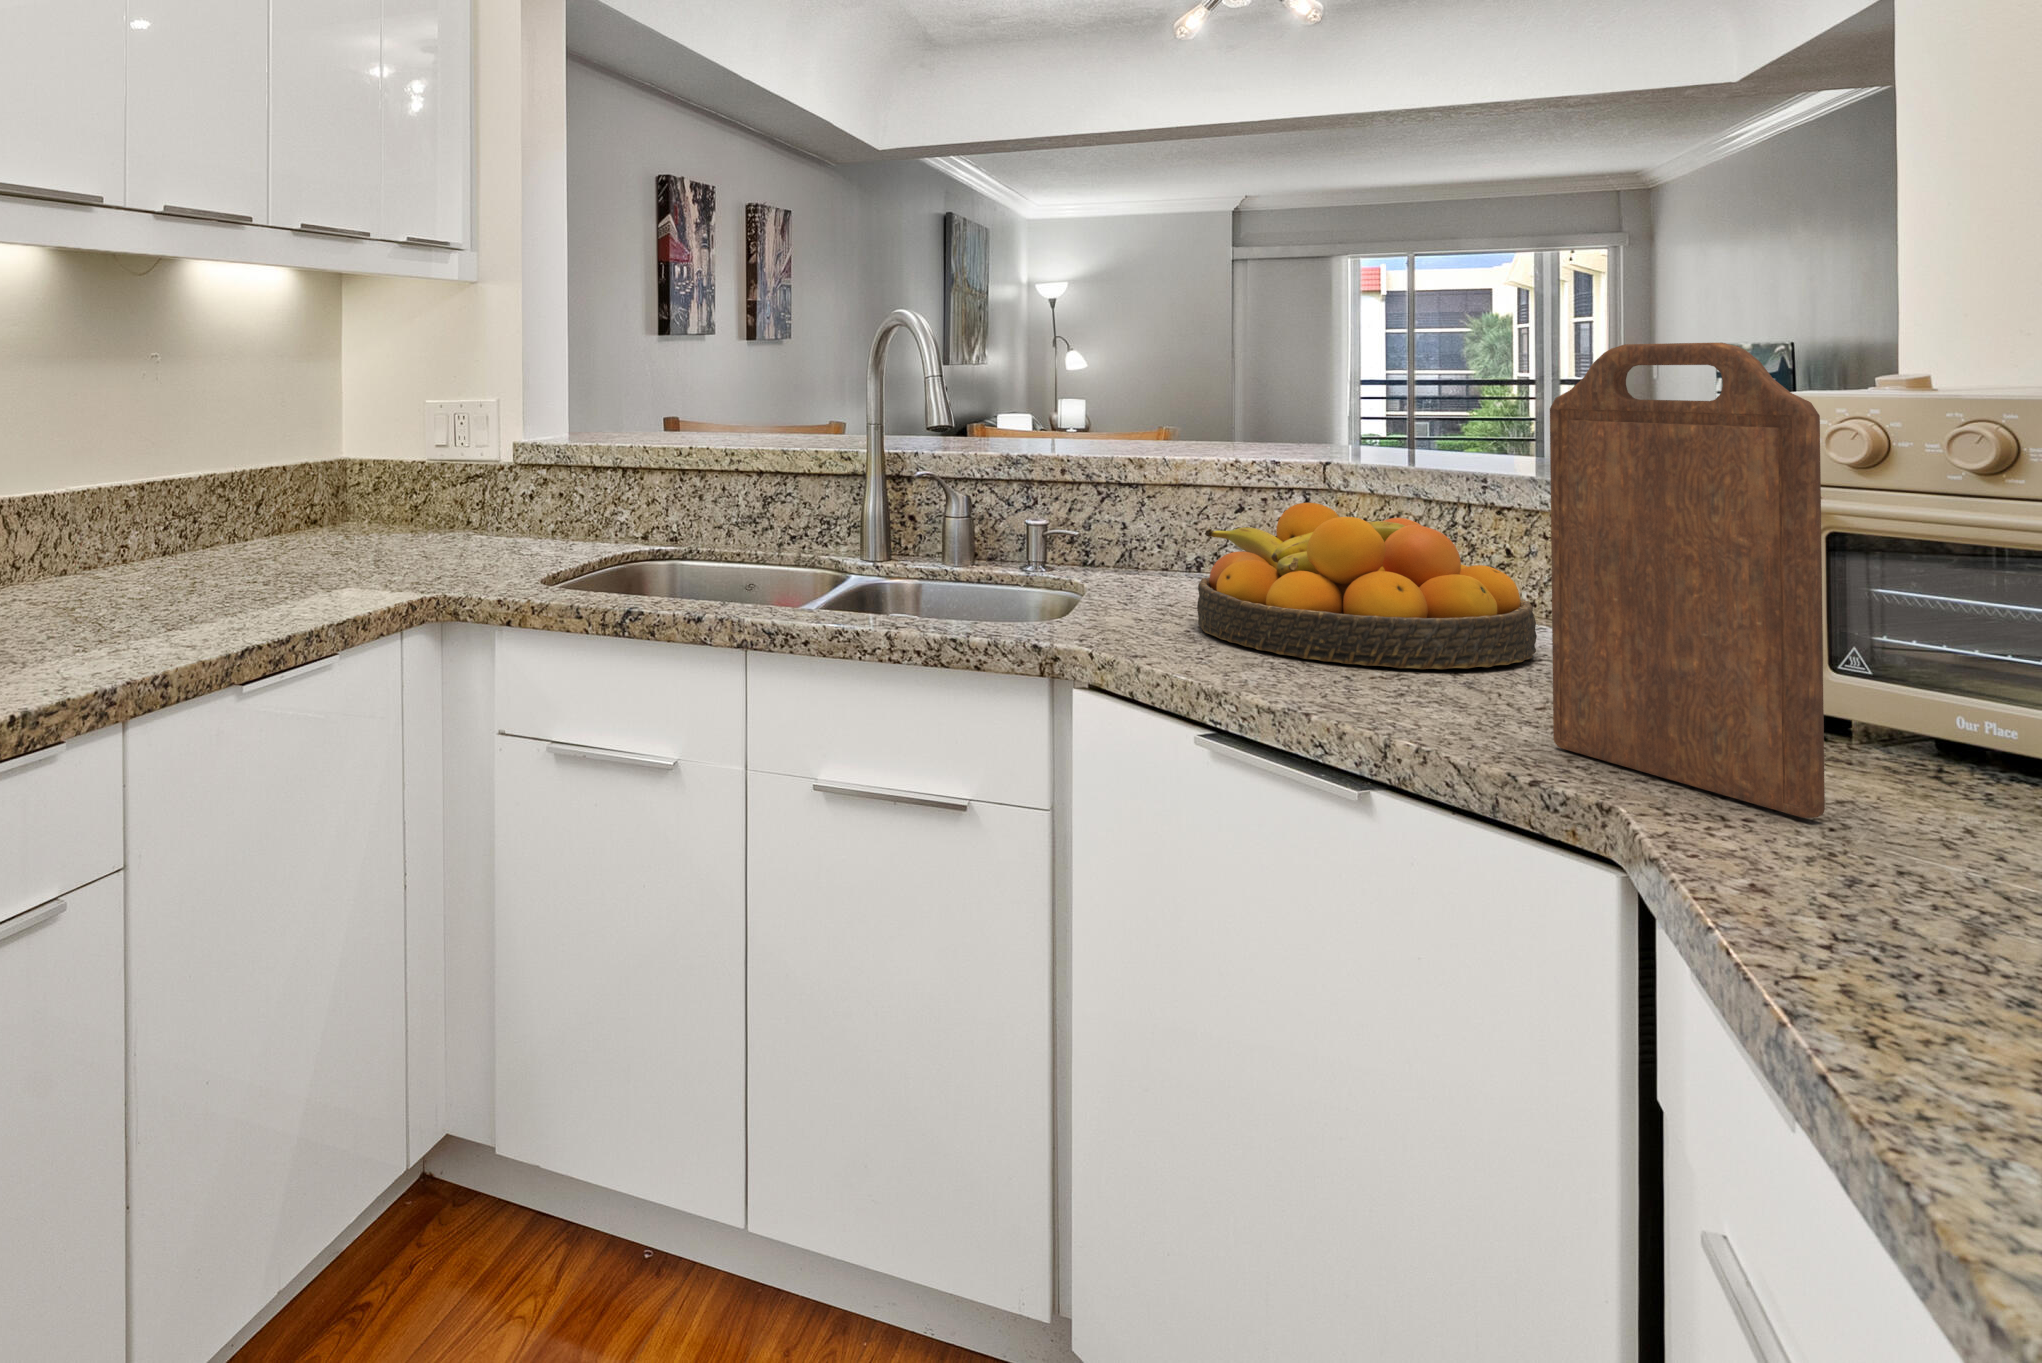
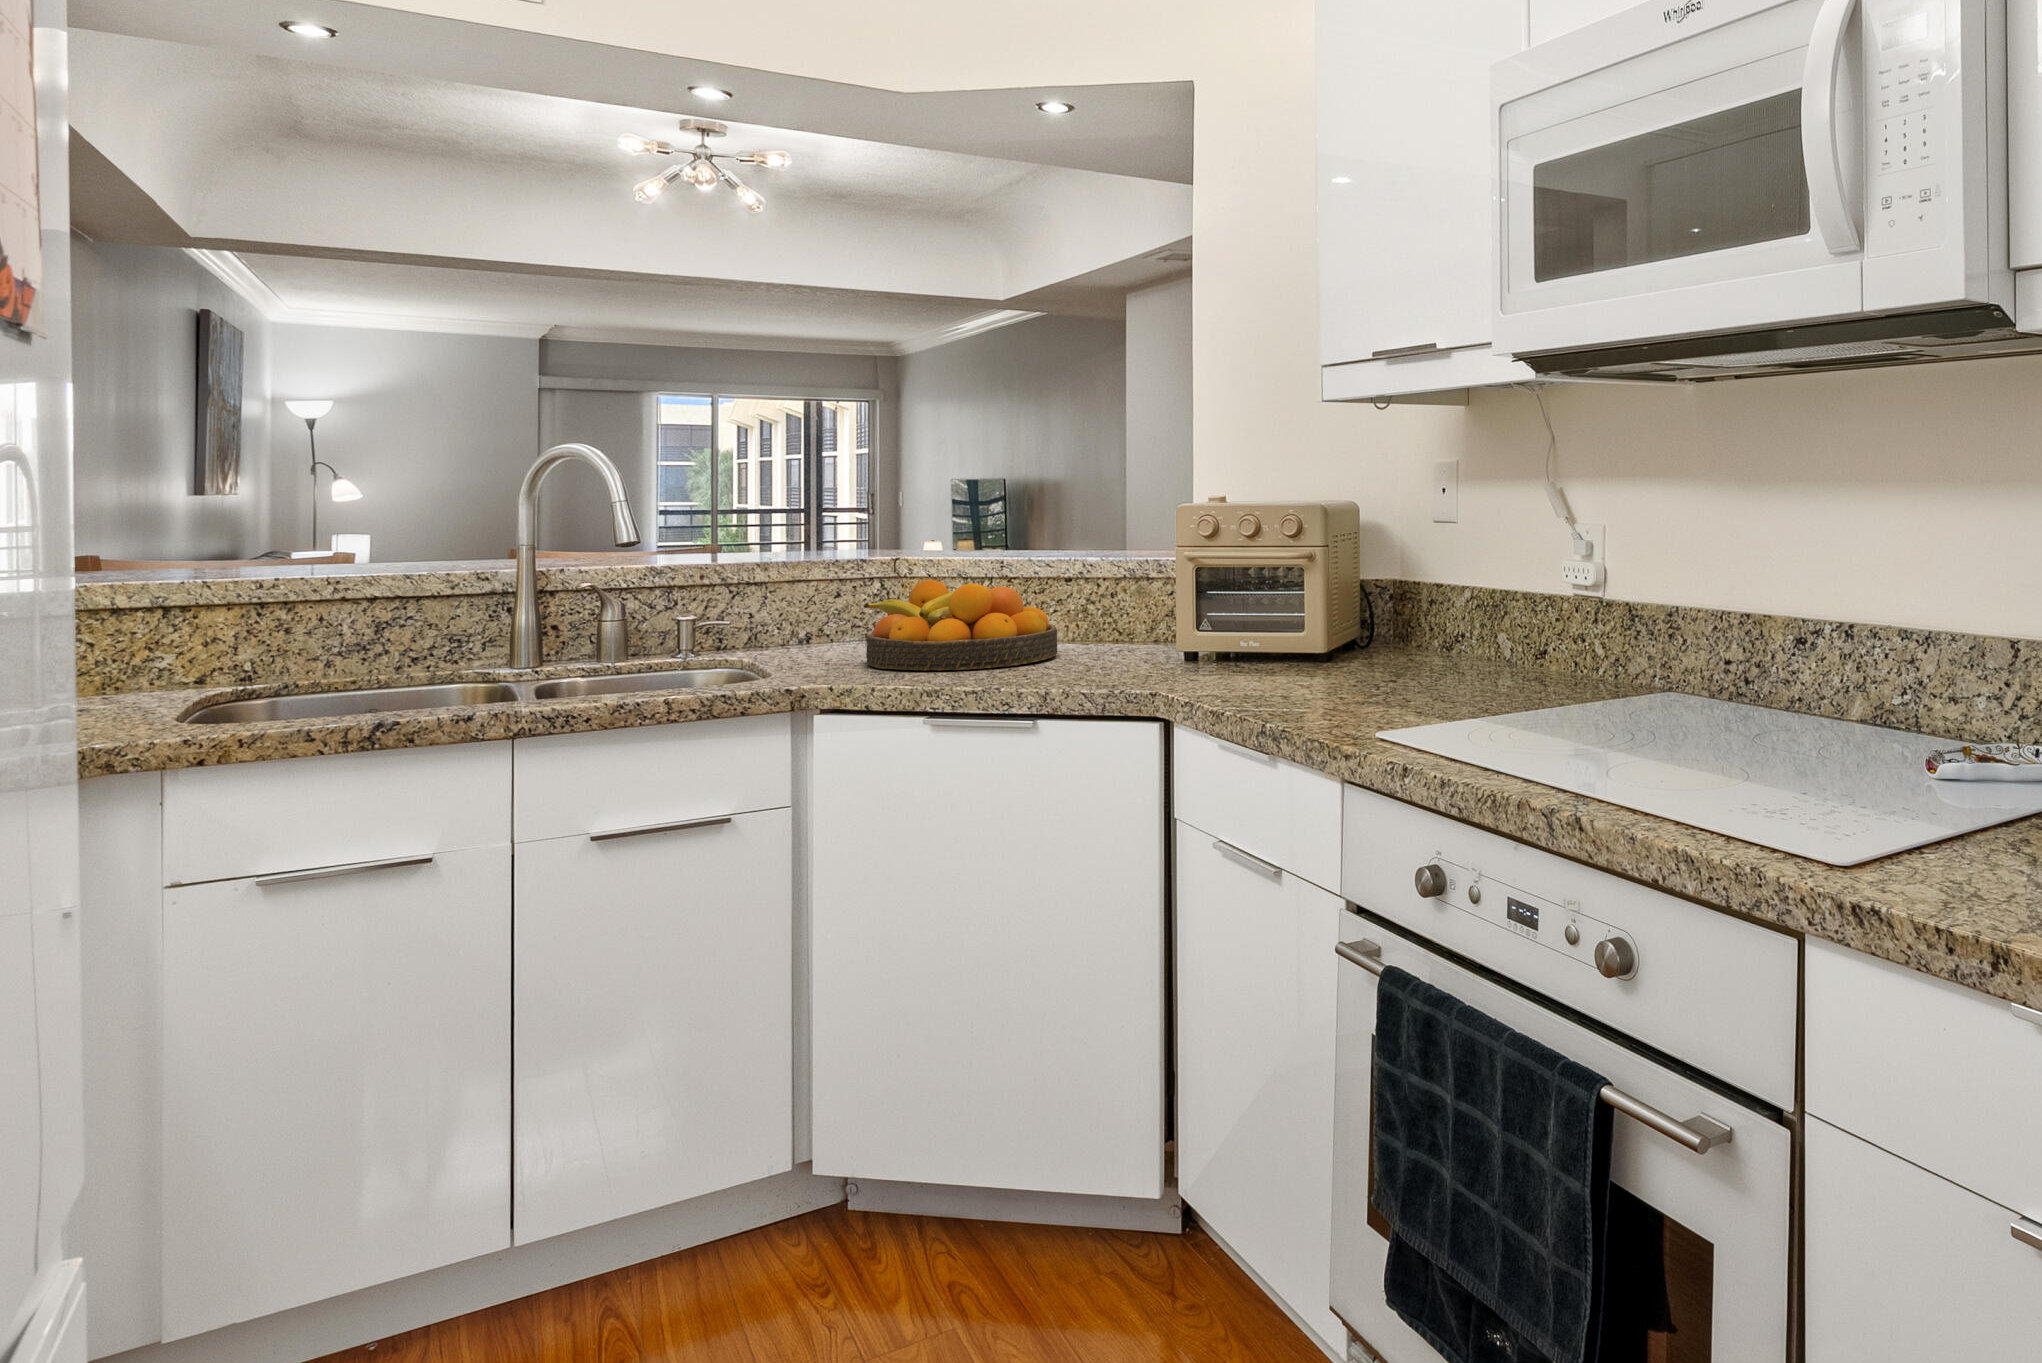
cutting board: present [1550,343,1825,818] -> none [1113,481,1224,682]

